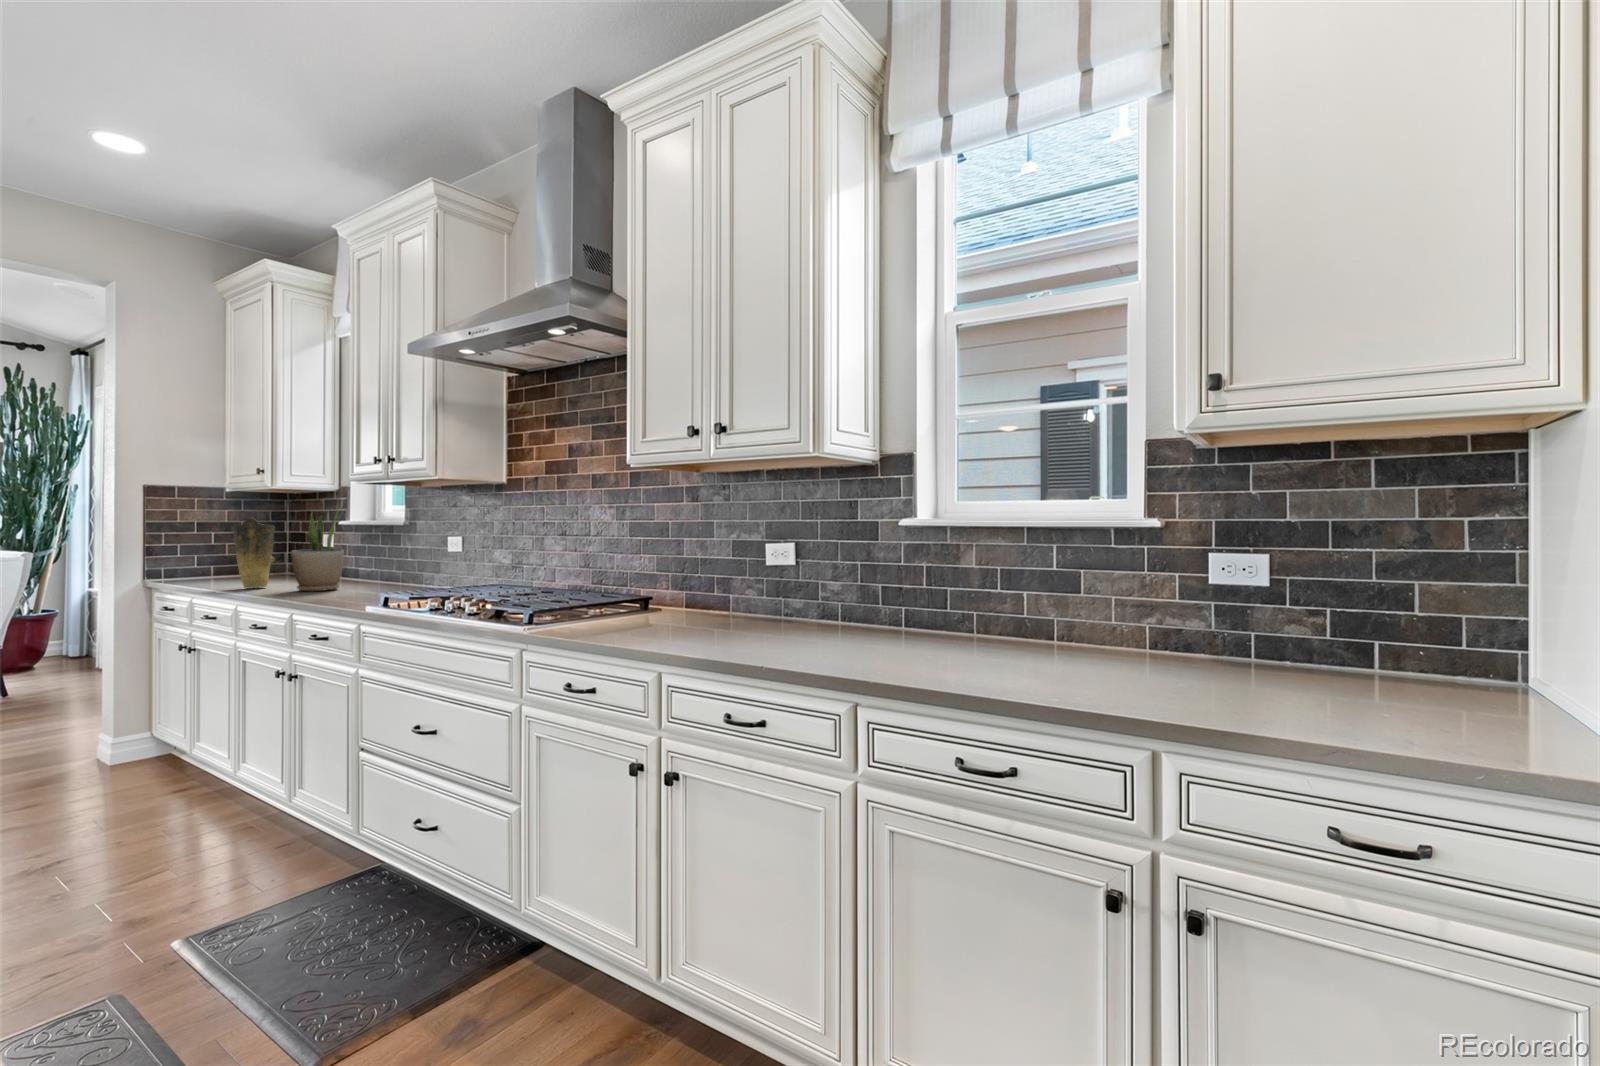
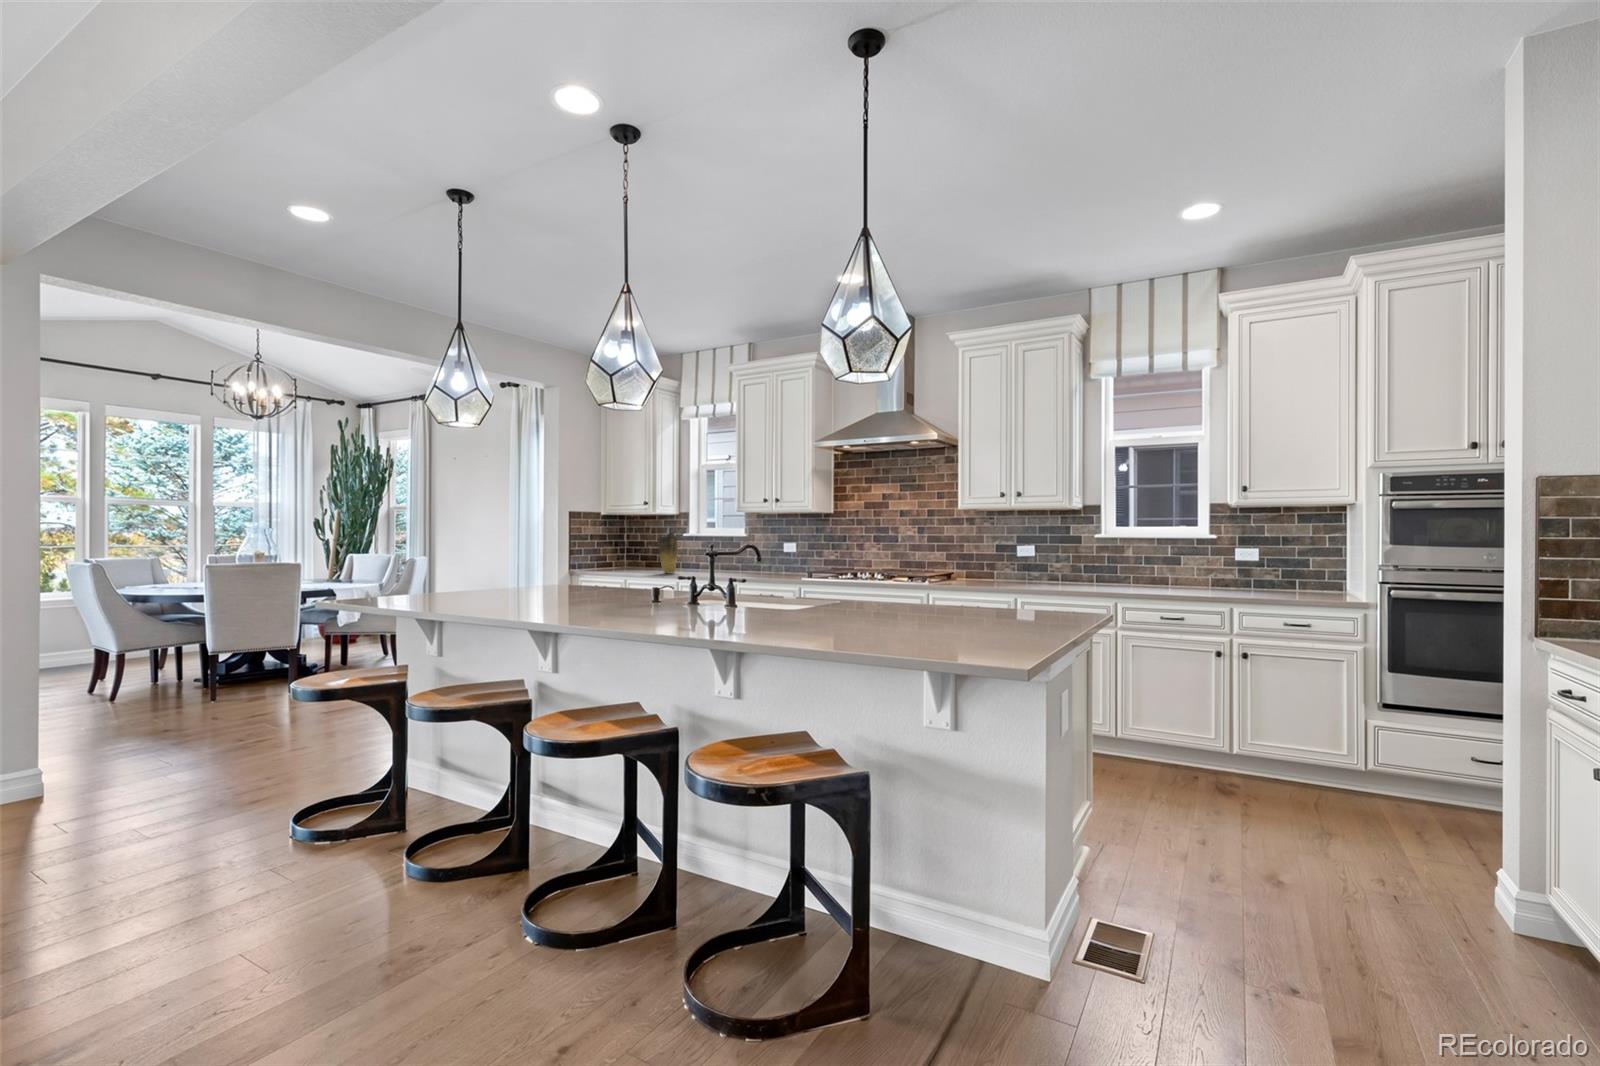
potted plant: present [291,510,344,591] -> none [700,526,727,574]

